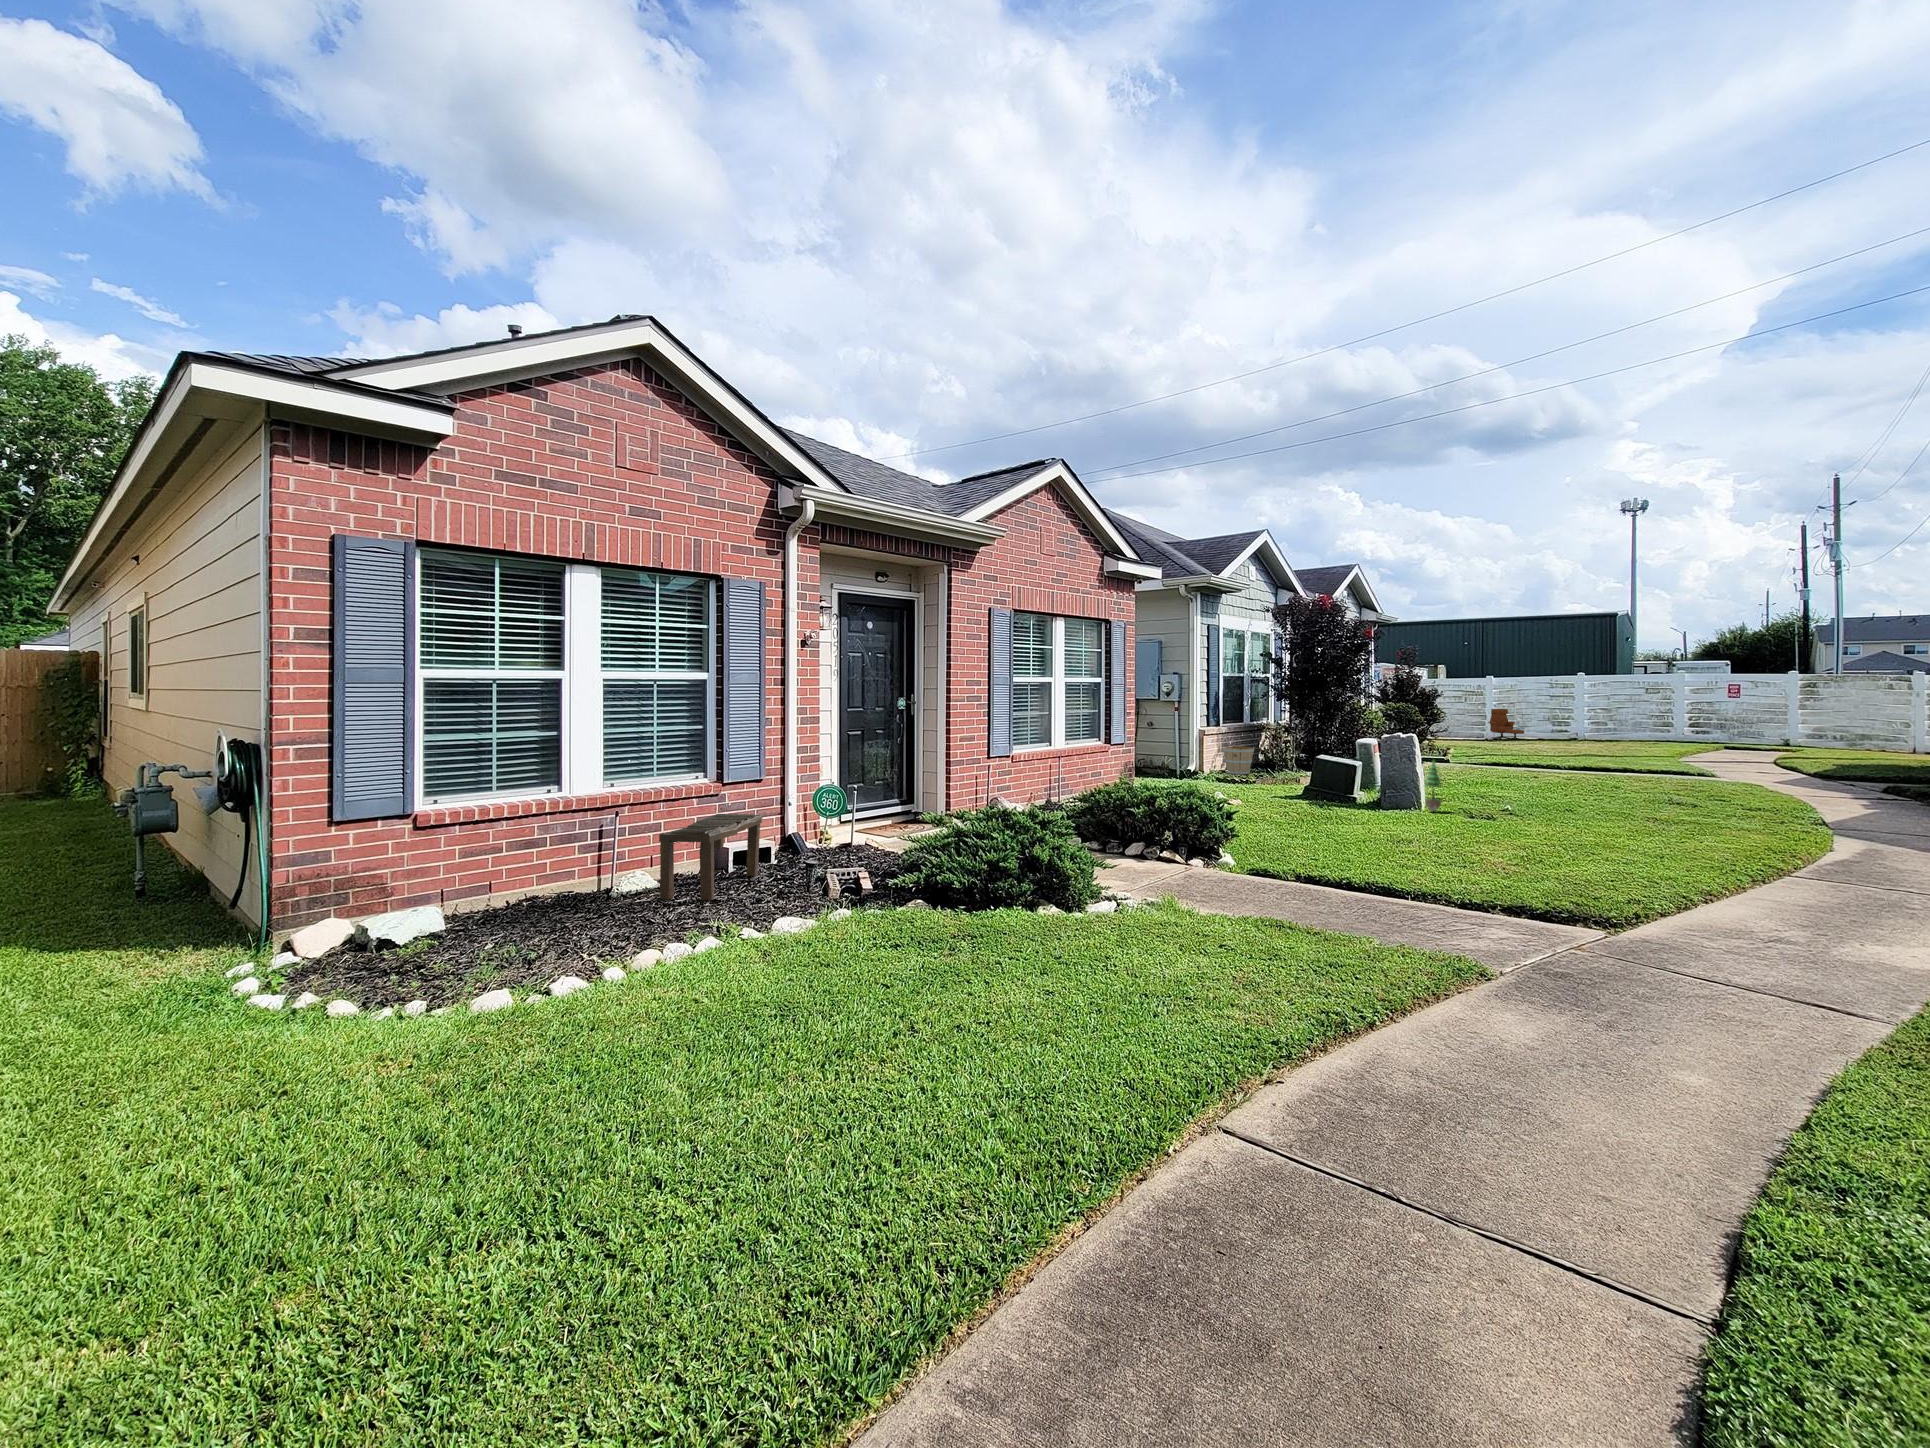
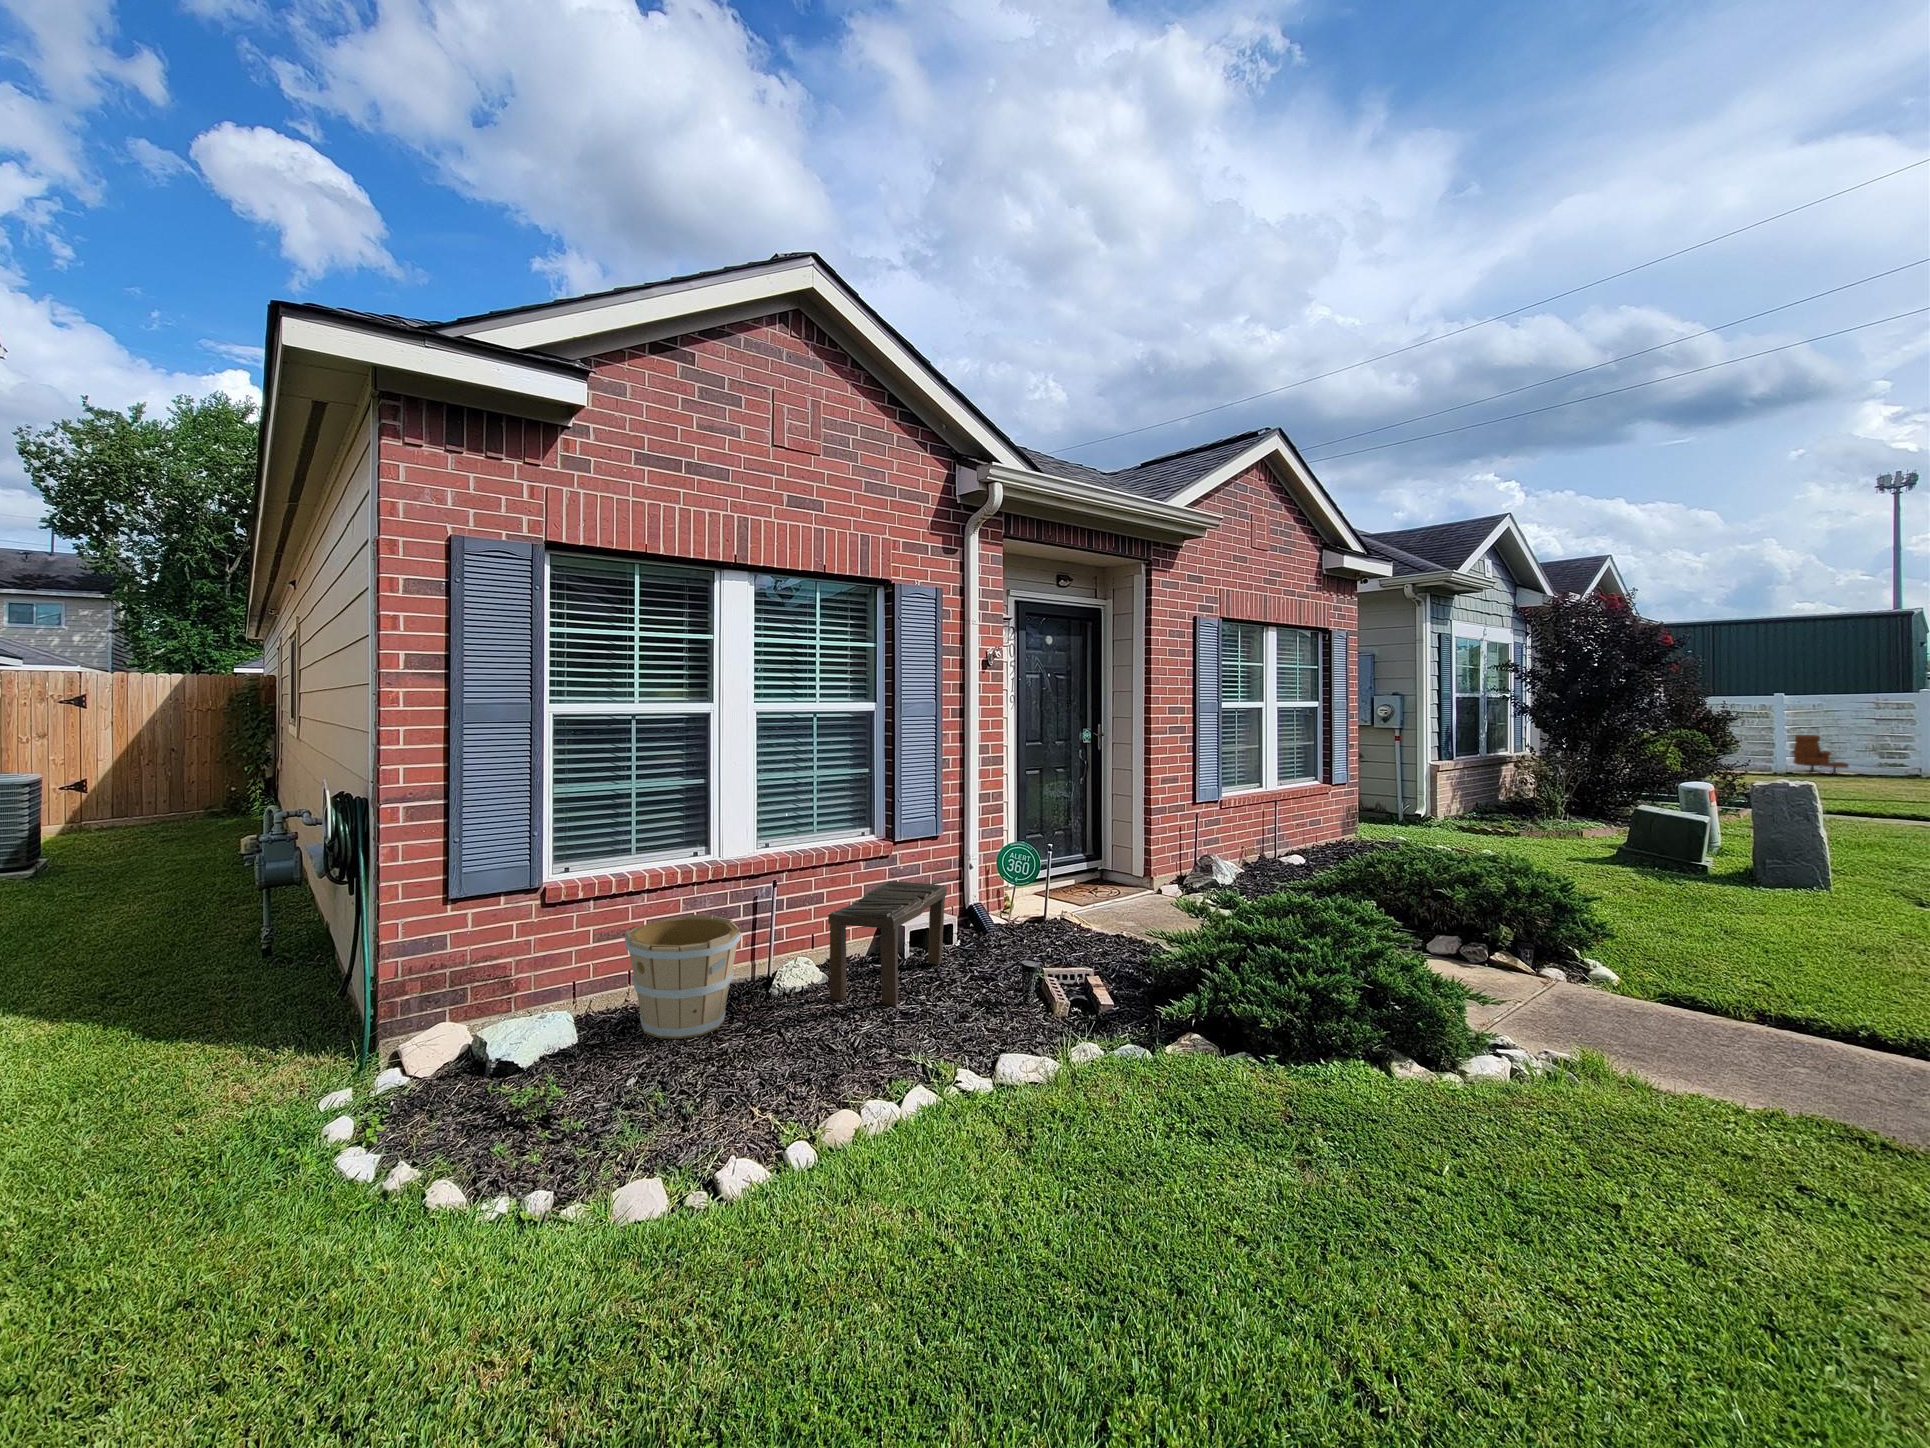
wooden bucket: present [1222,746,1255,775] -> present [625,915,741,1039]
potted tree: present [1425,761,1441,811] -> none [1827,817,1866,892]

